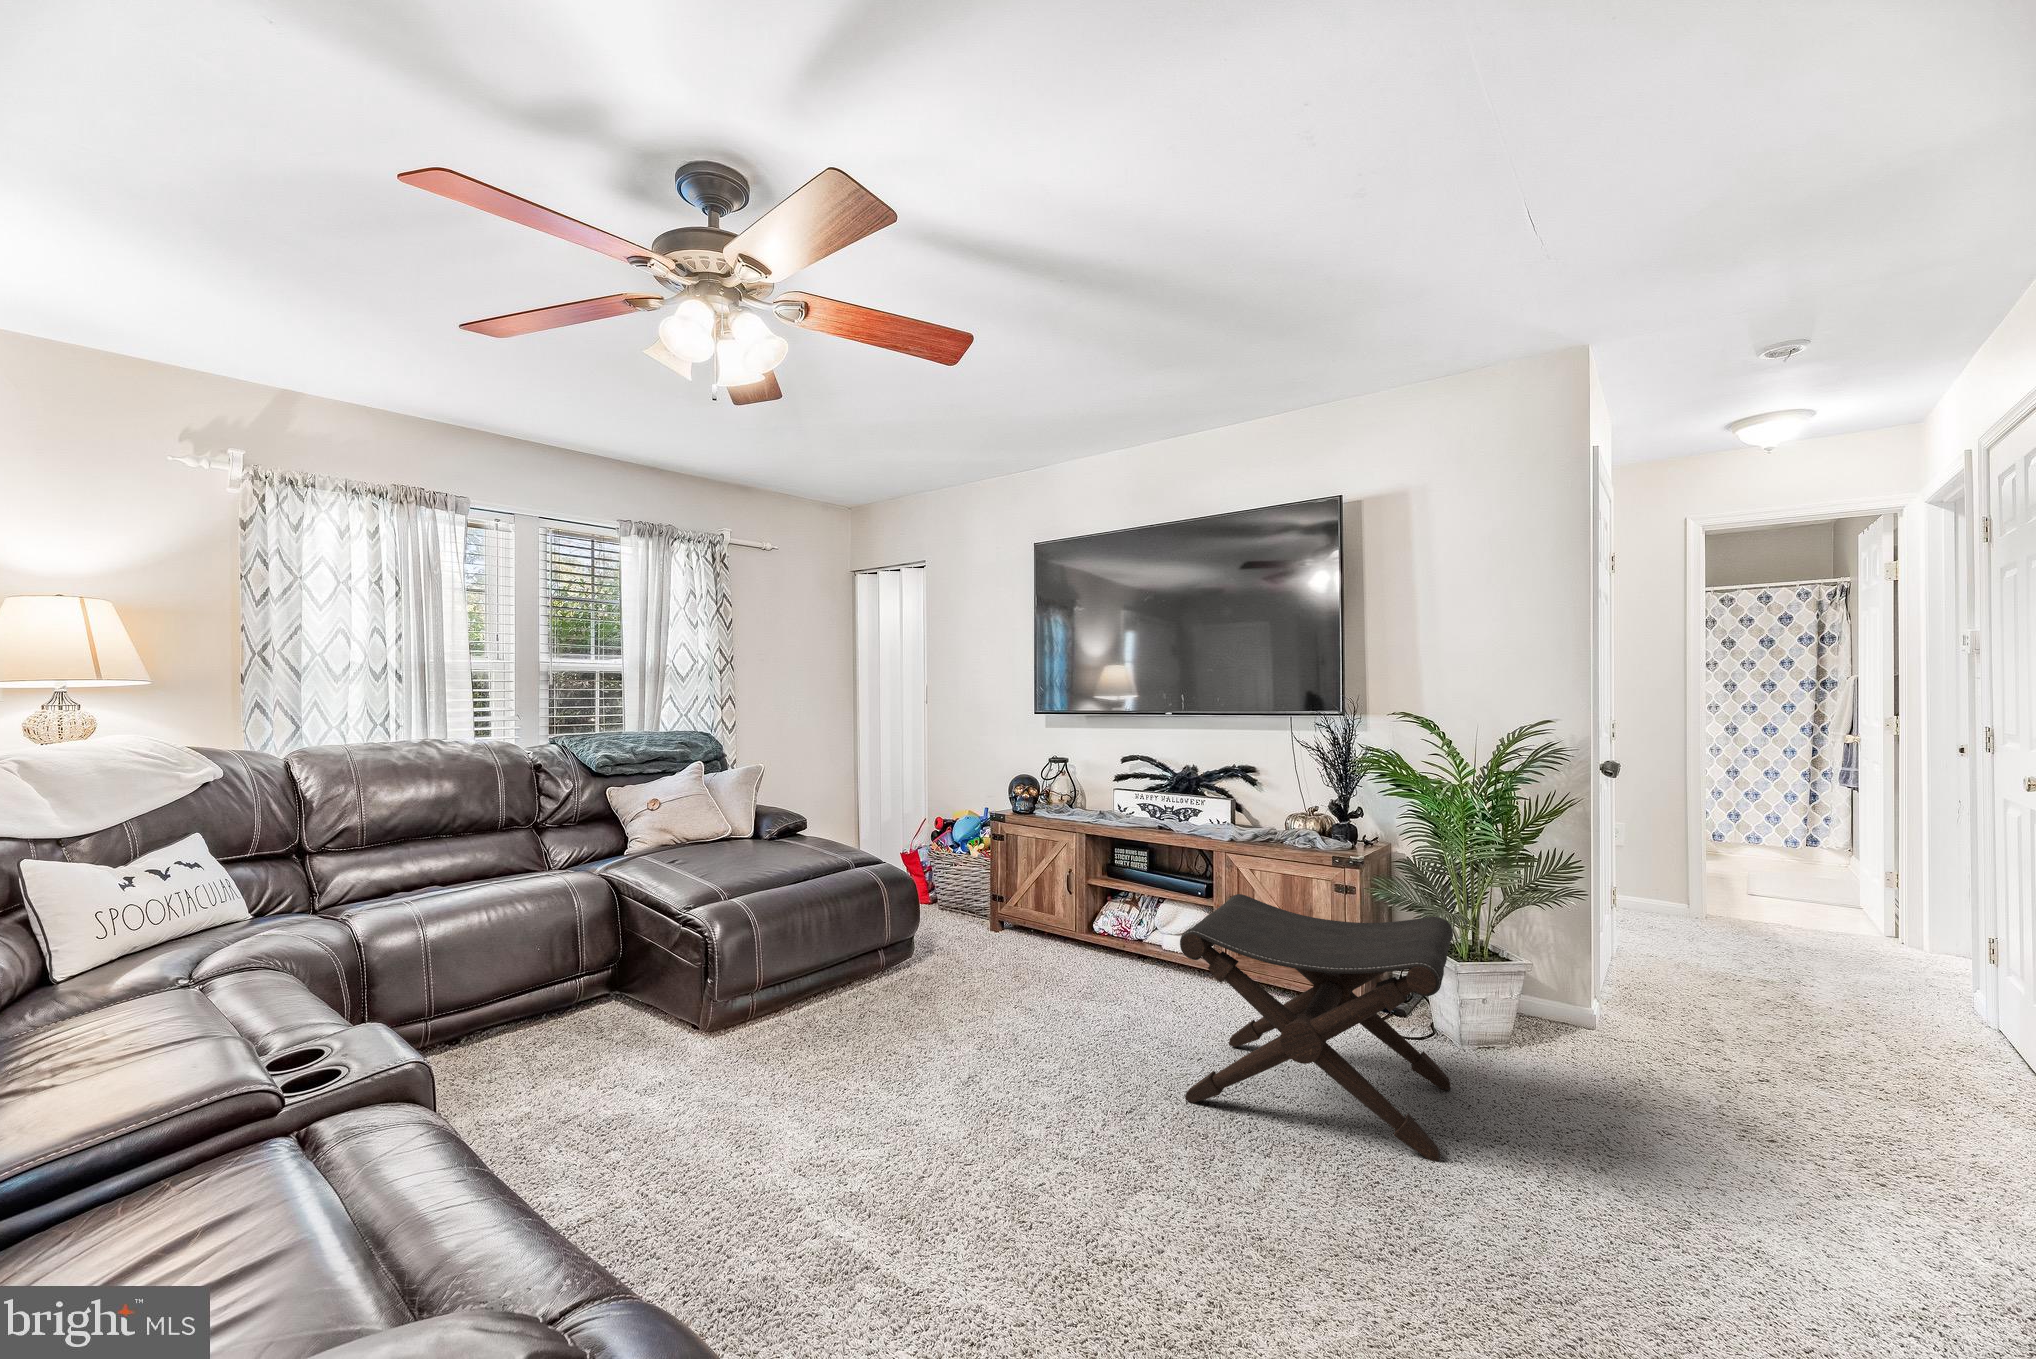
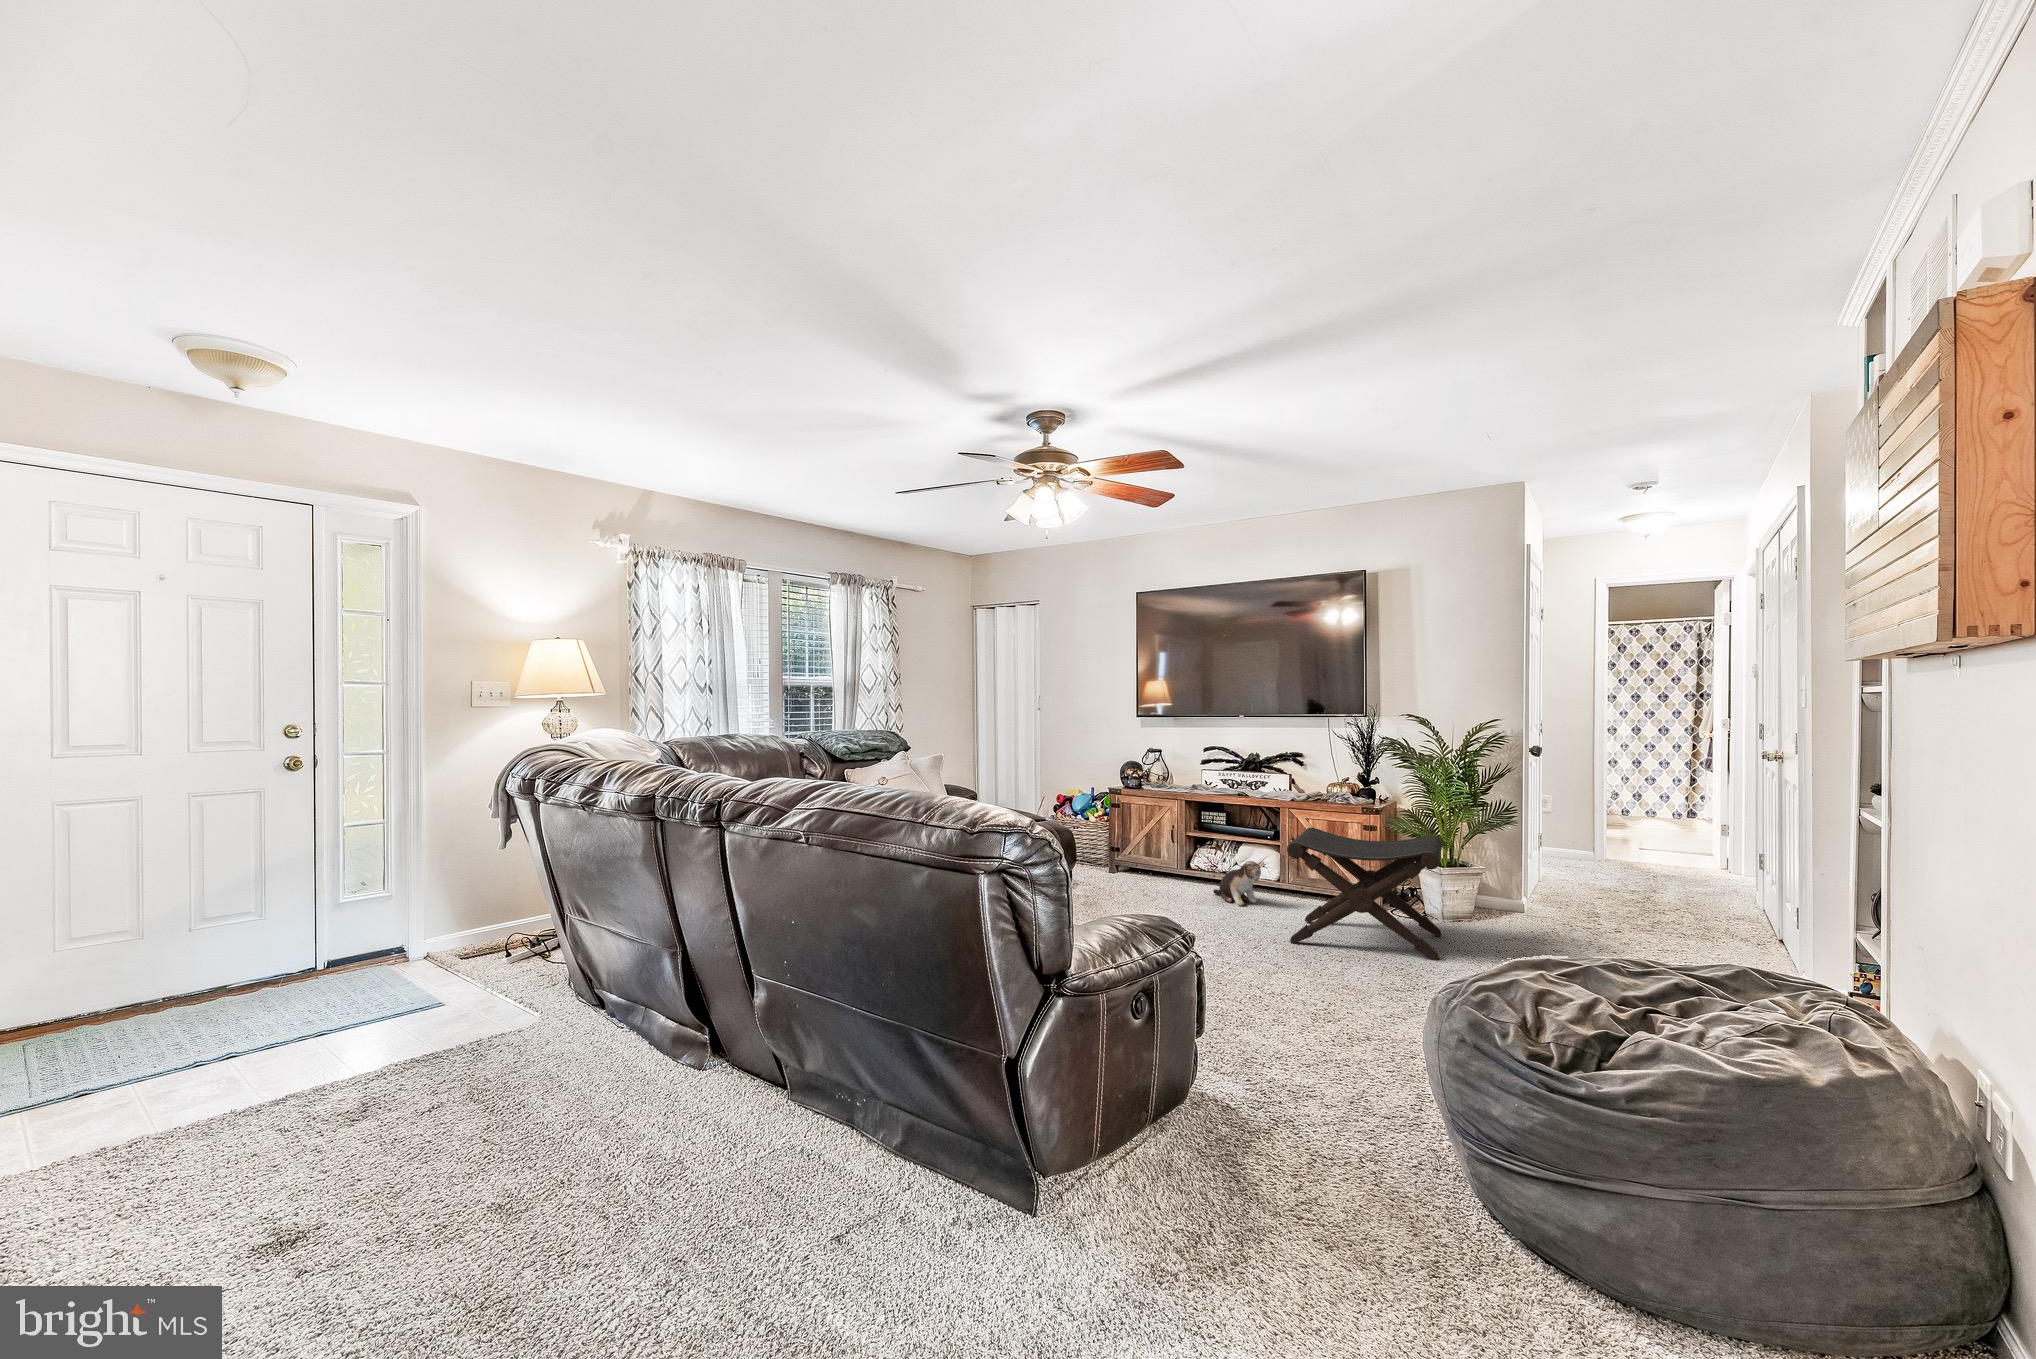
plush toy: none [1114,936,1177,1004] -> present [1213,861,1264,906]

